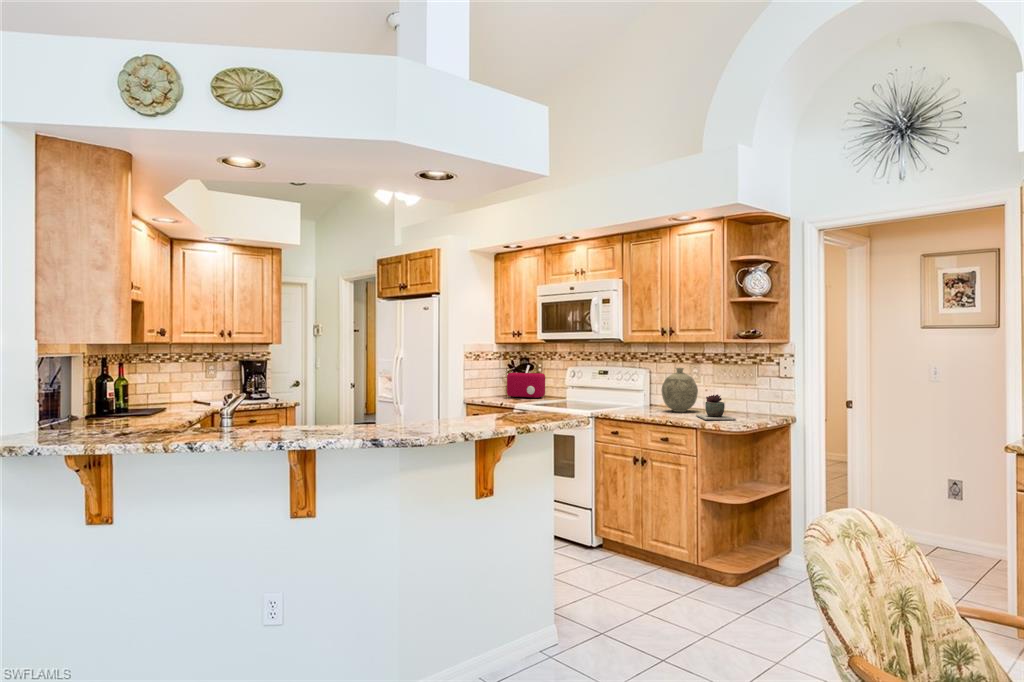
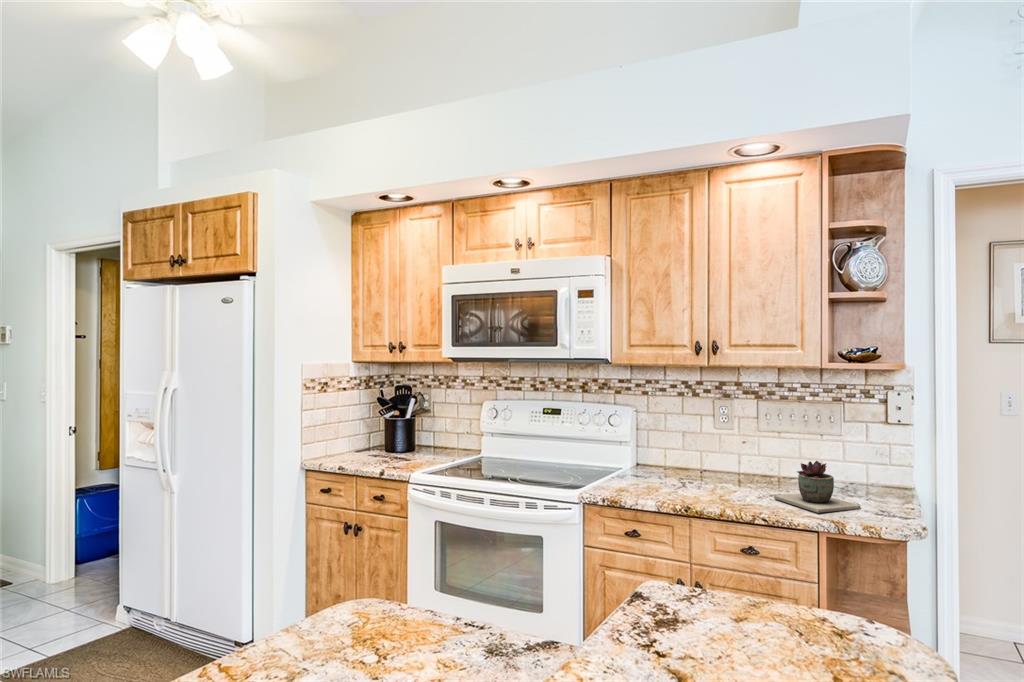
decorative vase: present [662,368,698,412] -> none [687,409,748,486]
toaster: present [507,373,545,399] -> none [377,411,441,456]

